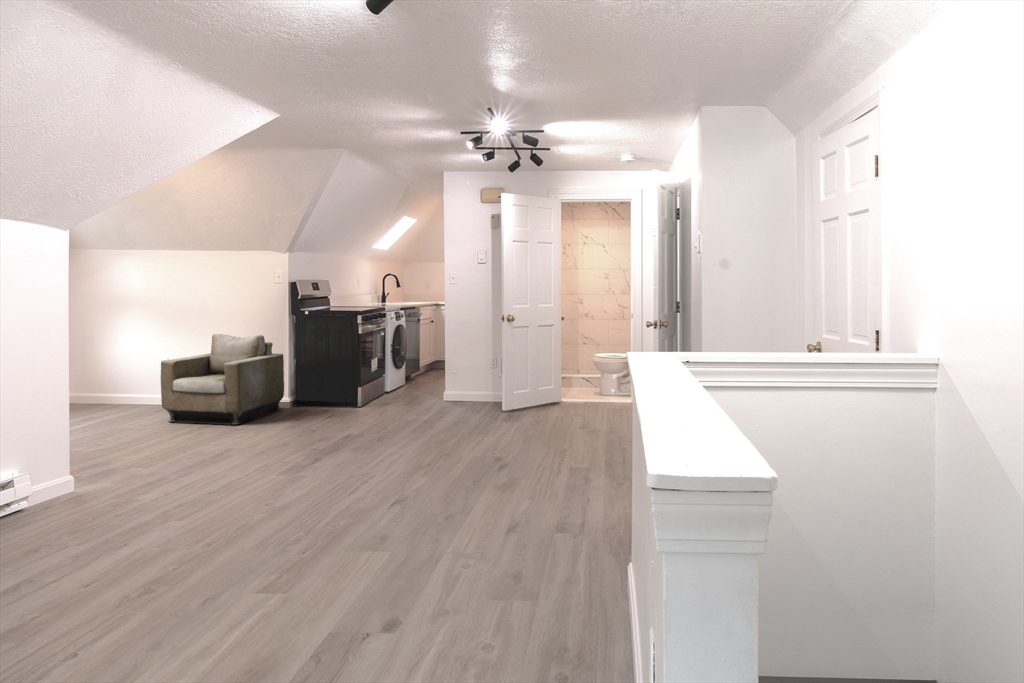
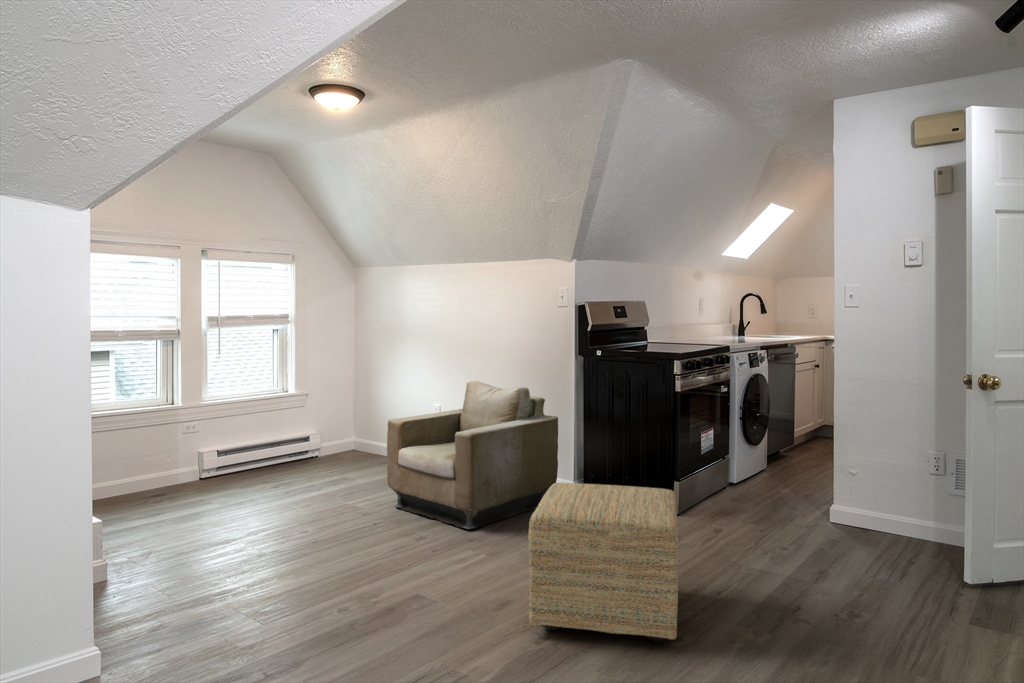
ottoman: none [306,378,384,448] -> present [529,483,678,641]

